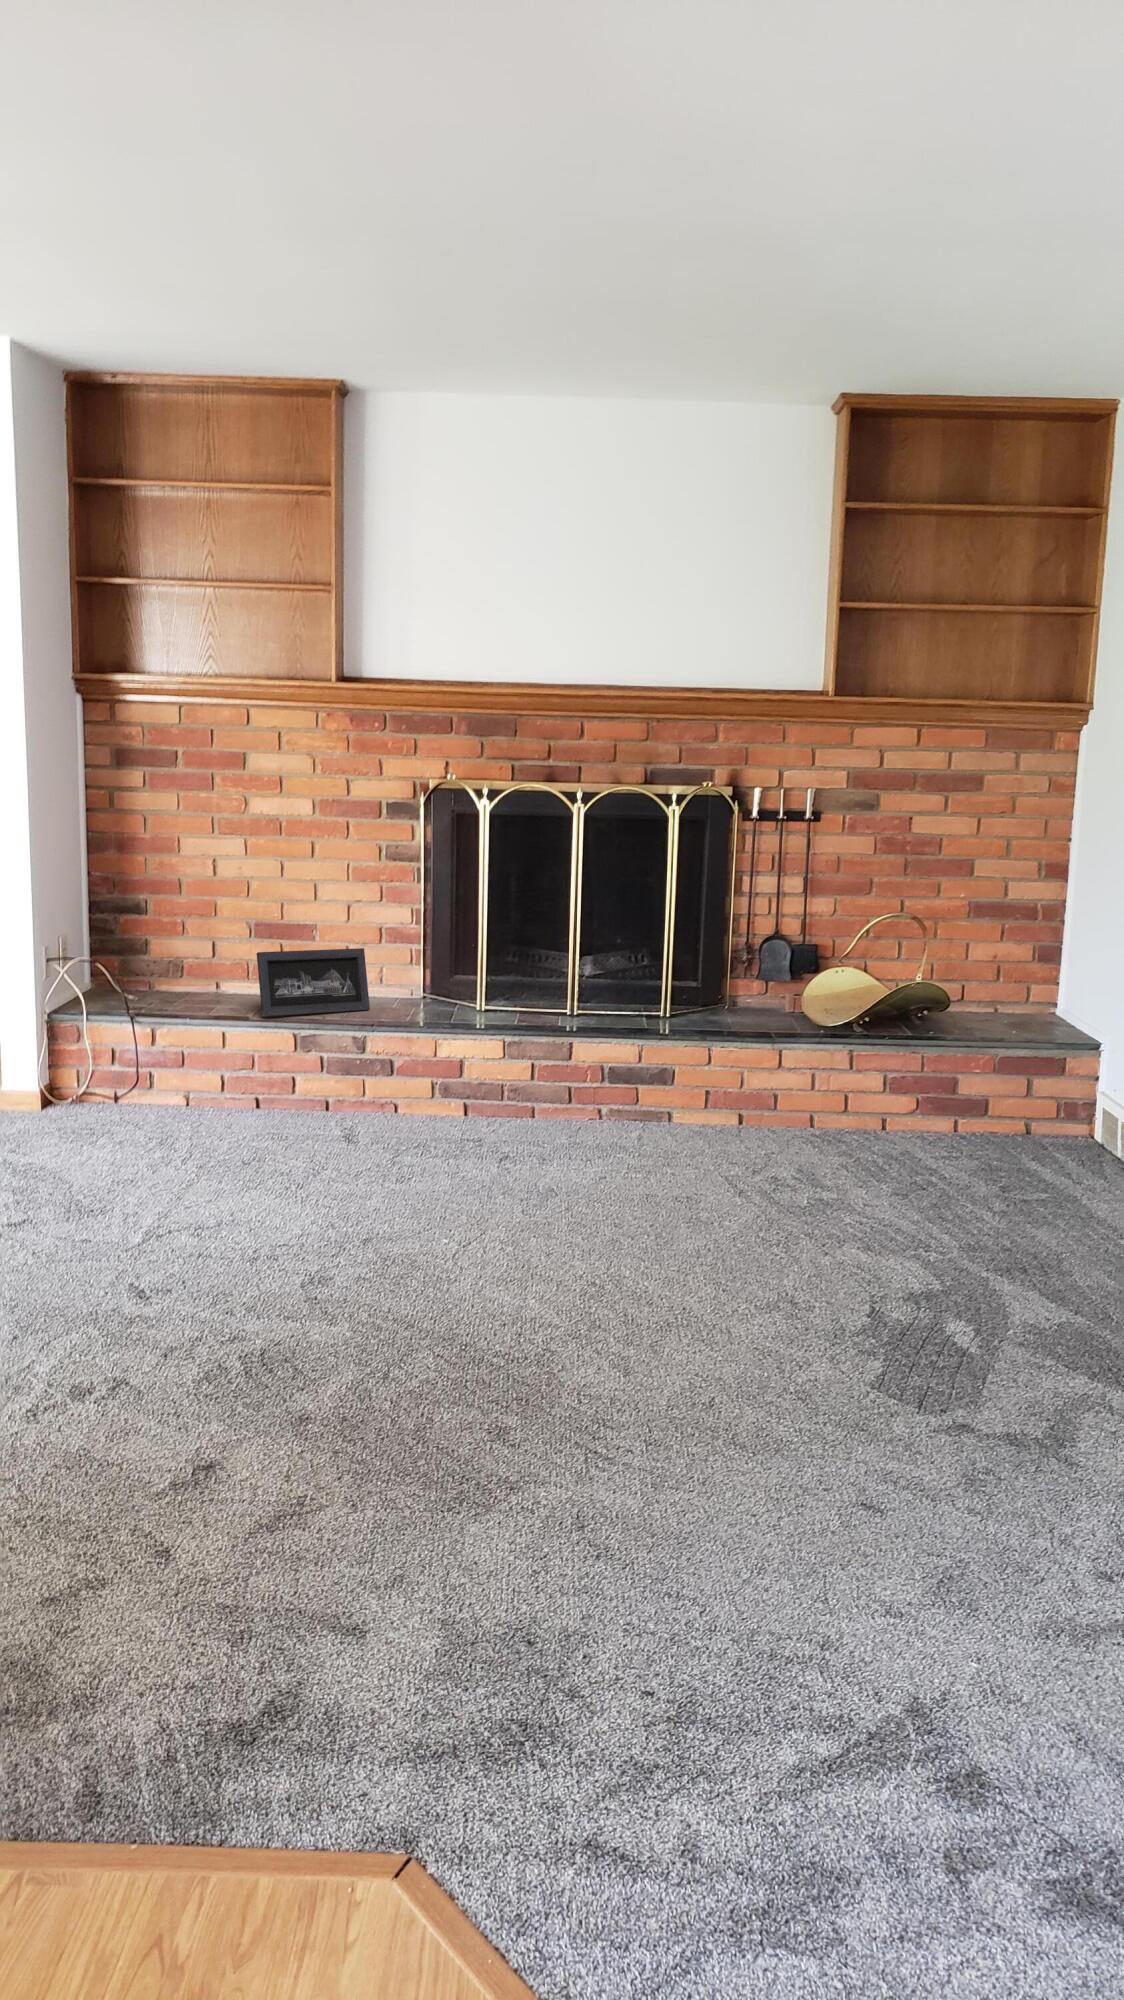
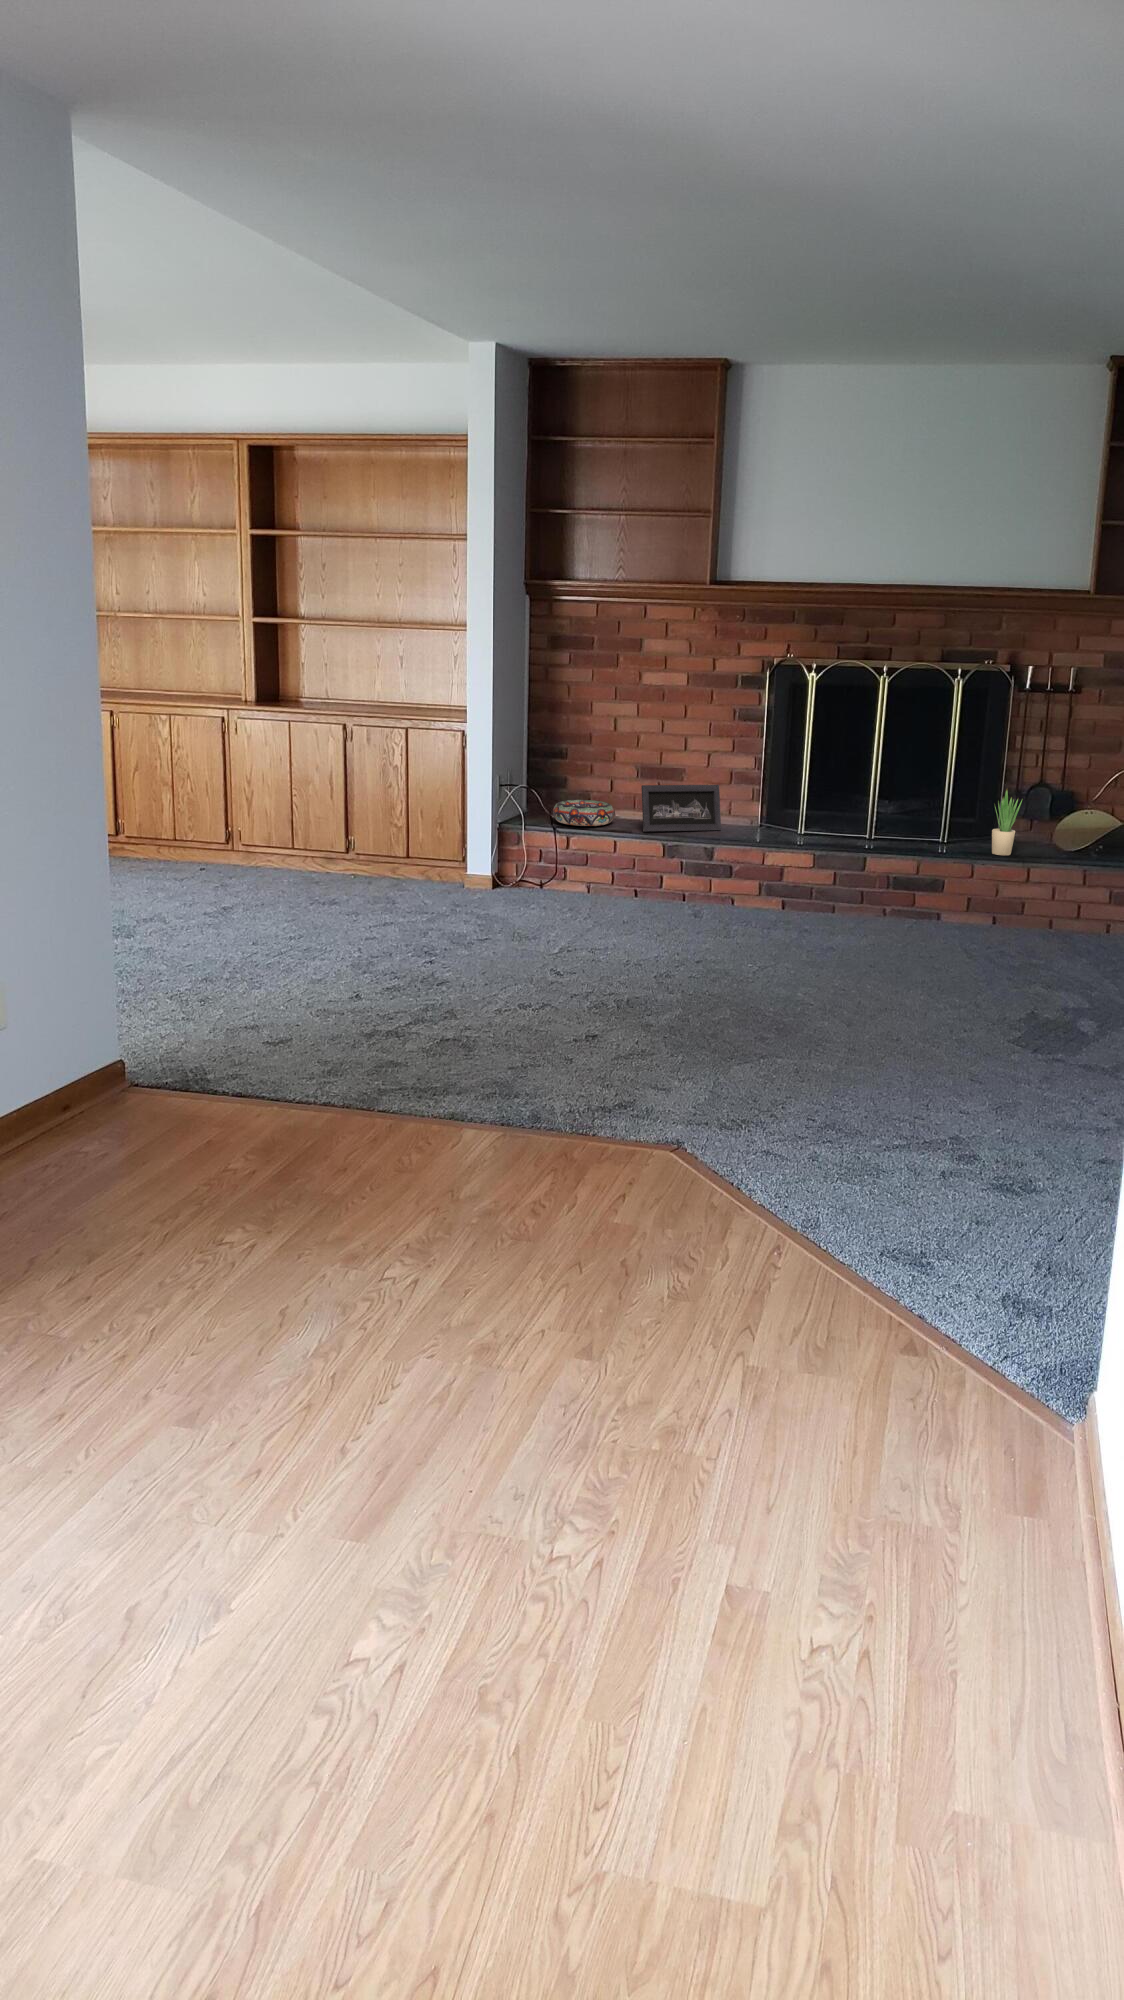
potted plant: none [730,942,766,1031] -> present [992,789,1022,855]
decorative bowl: none [130,974,219,1011] -> present [553,800,615,826]

